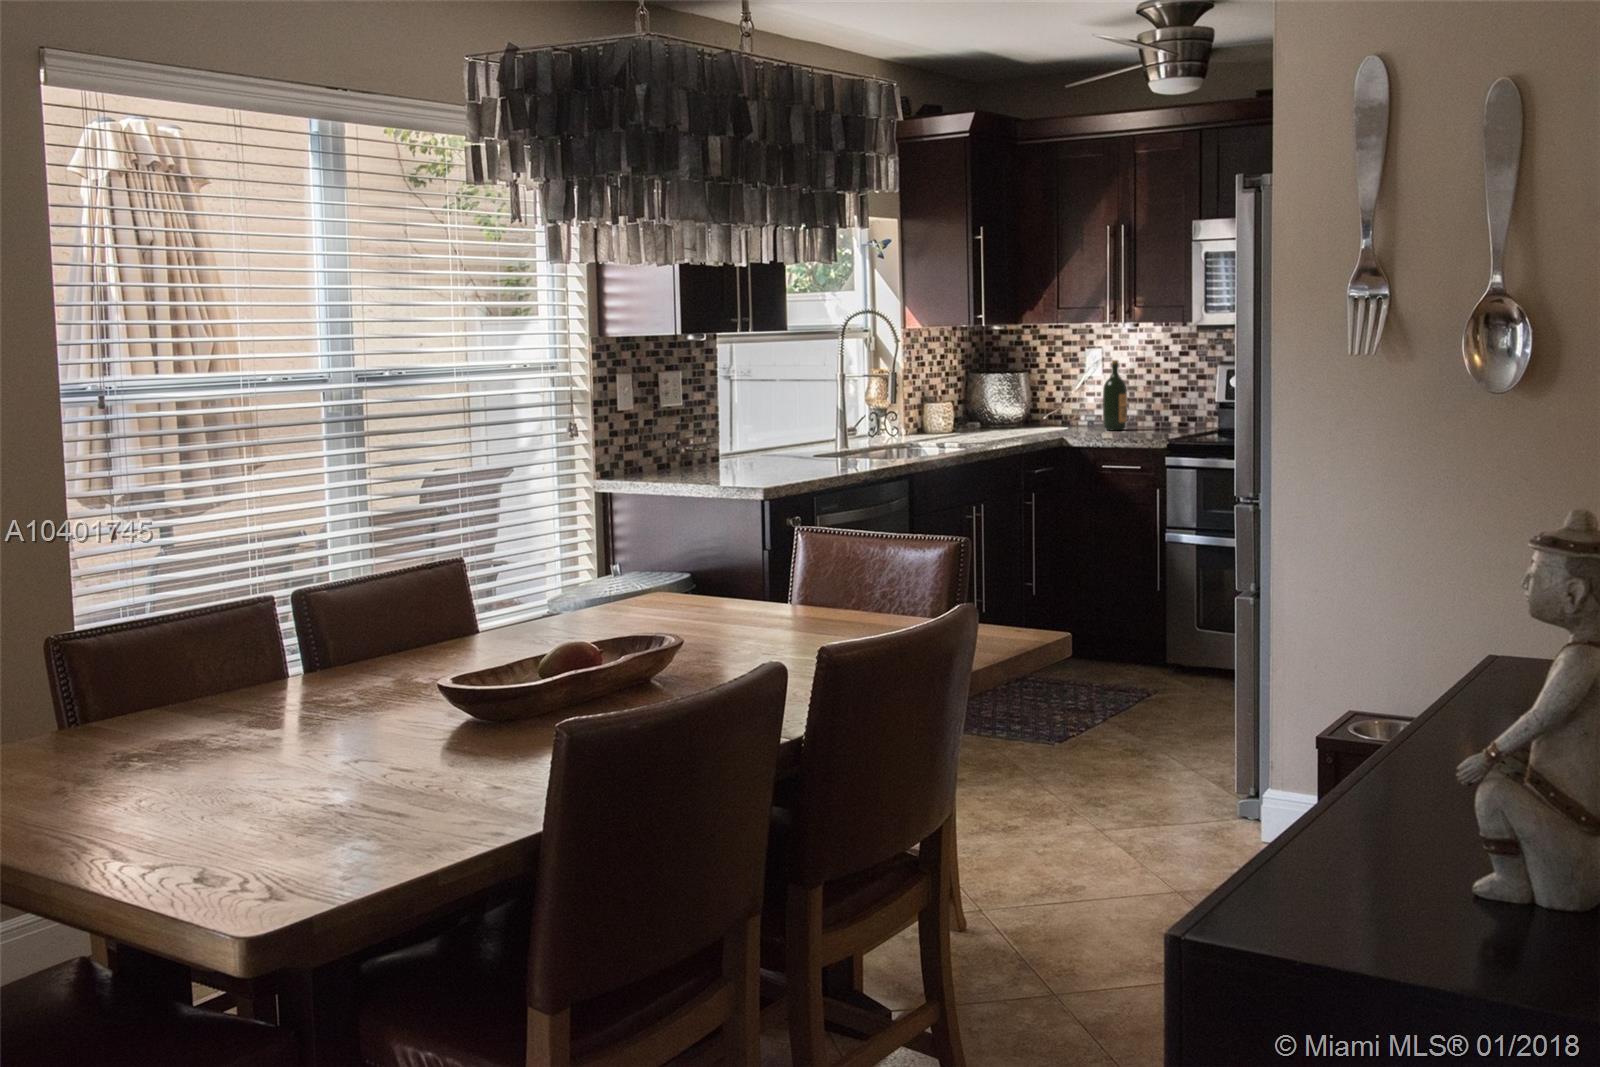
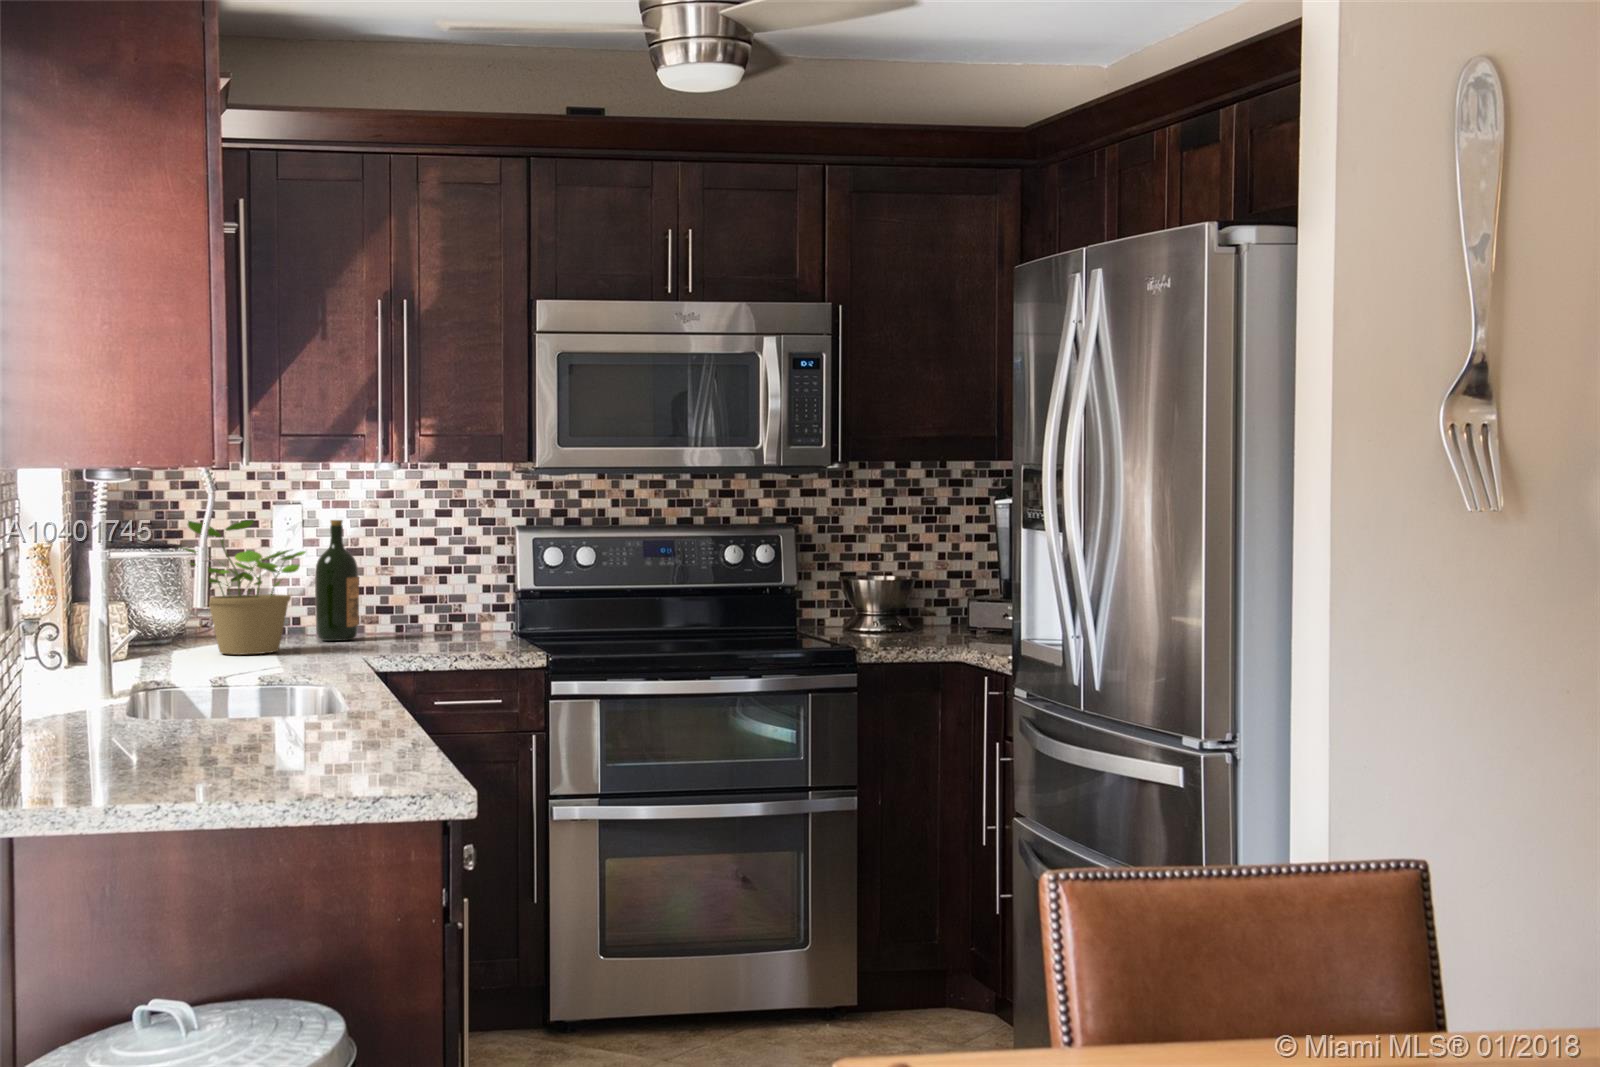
potted plant: none [1027,364,1092,436] -> present [182,519,305,655]

